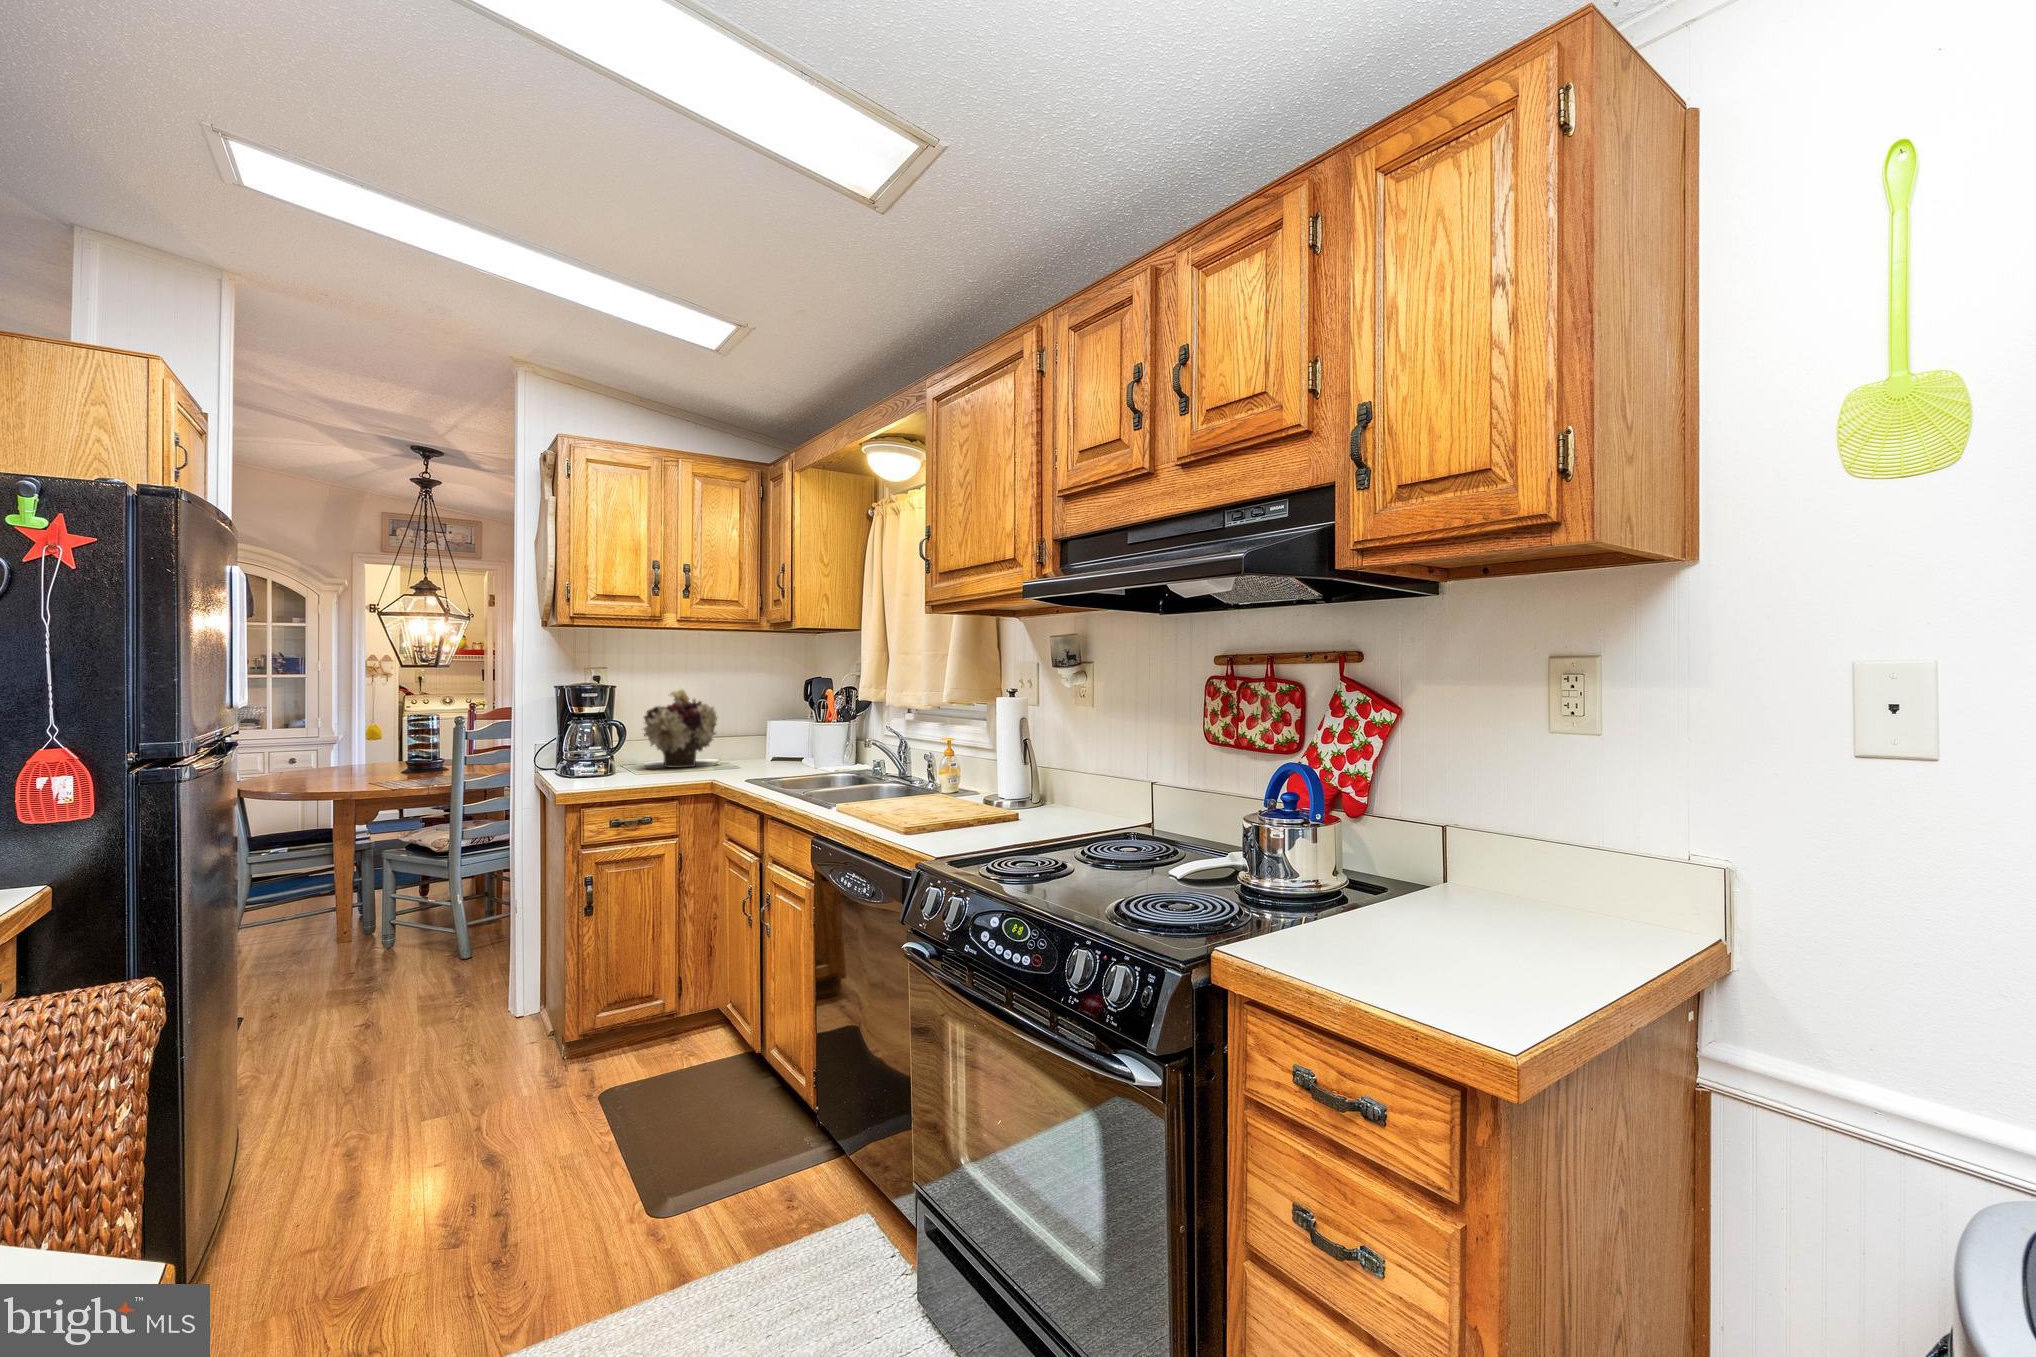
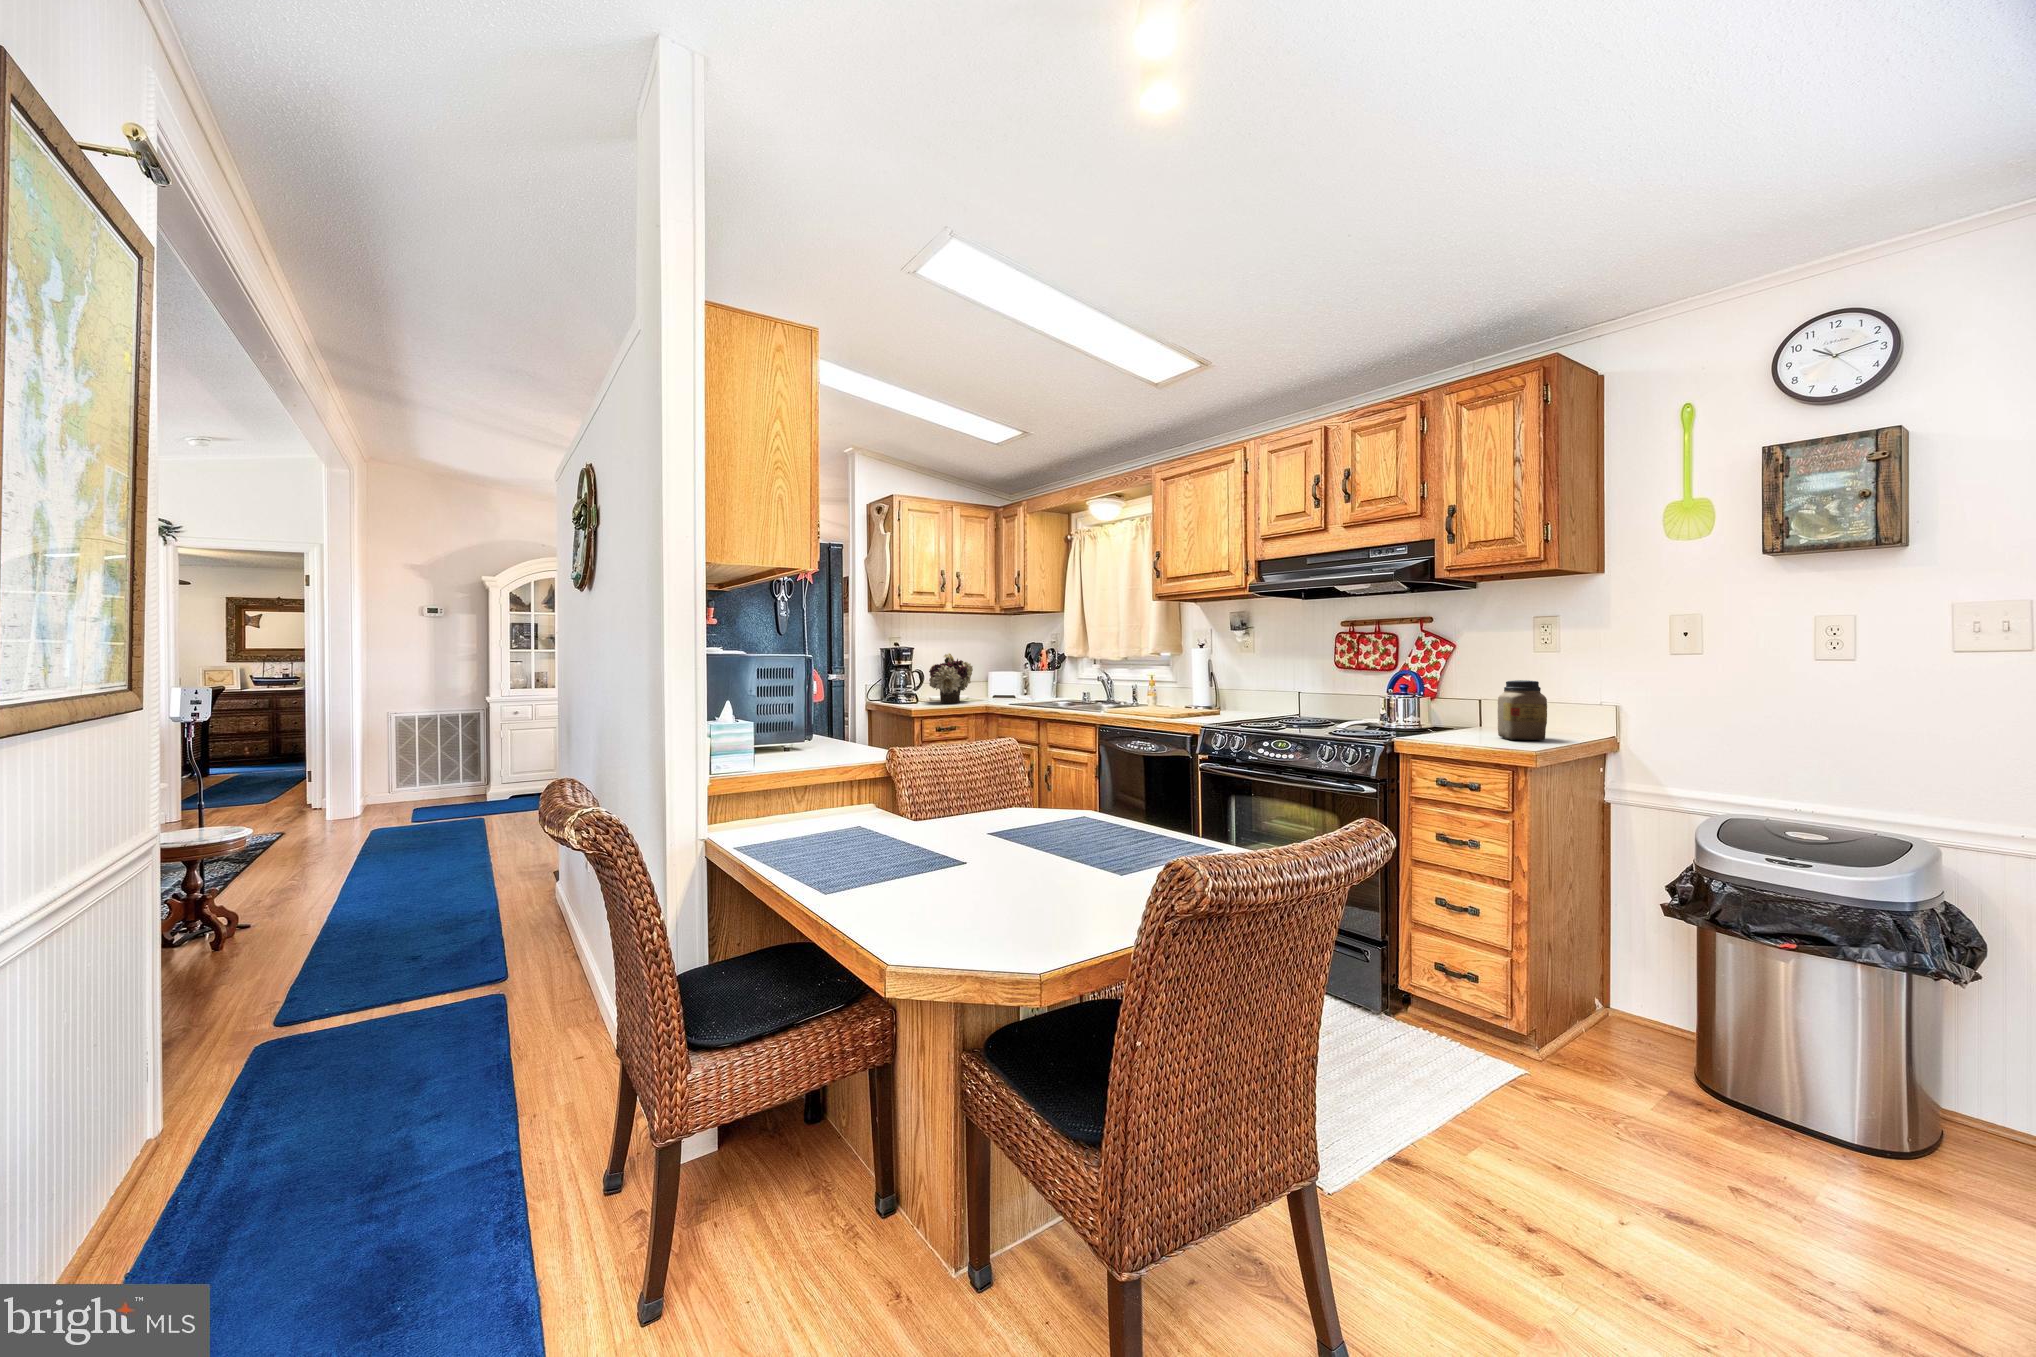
jar: none [1469,798,1575,943] -> present [1498,680,1547,740]

